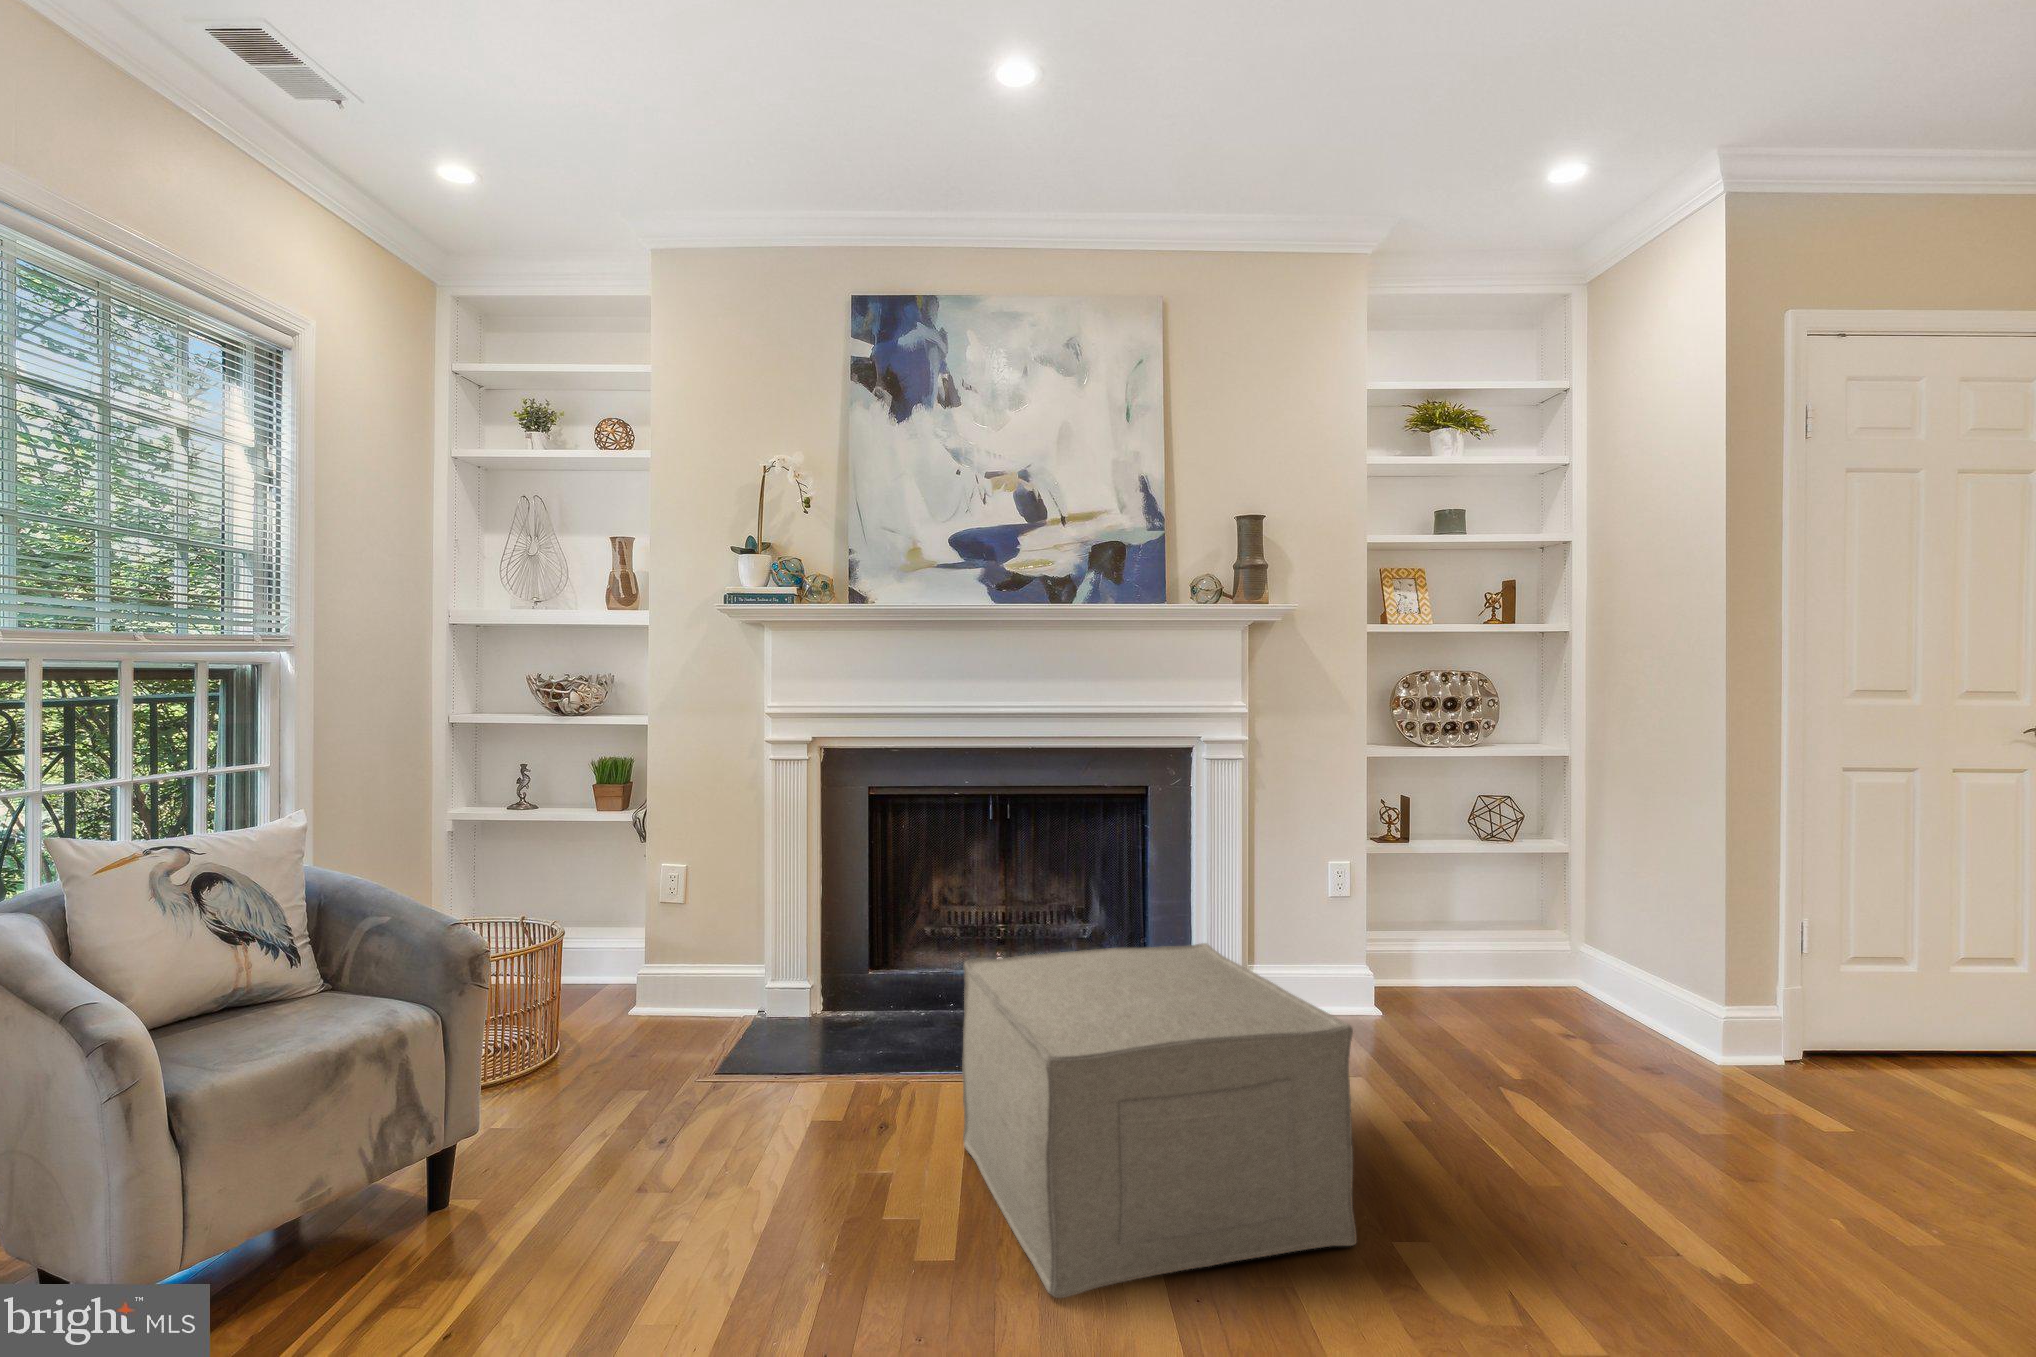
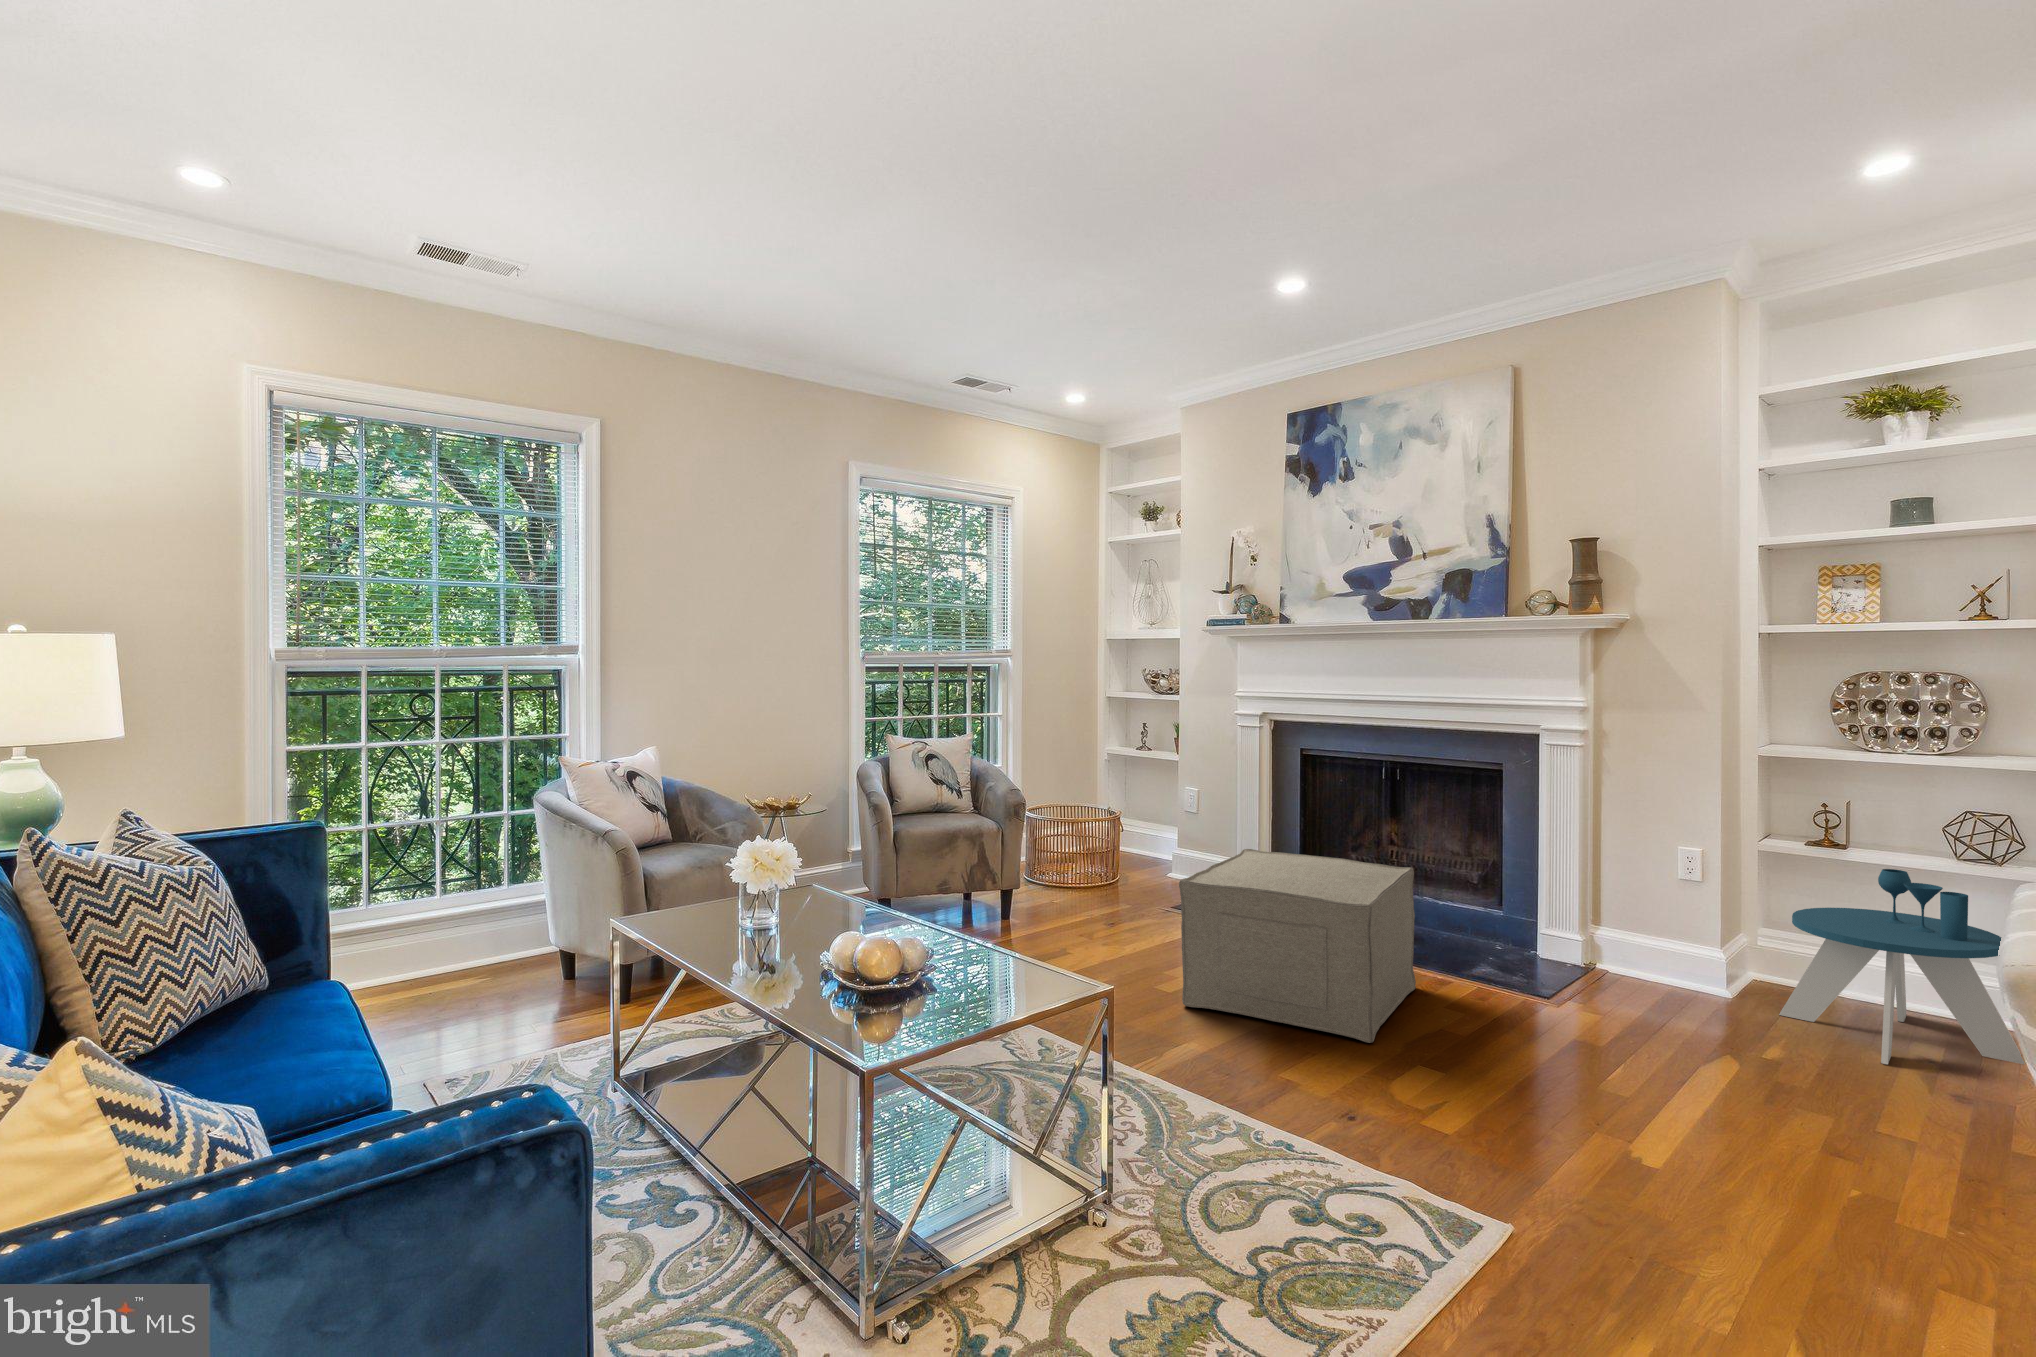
side table: none [1458,860,1635,1057] -> present [1779,869,2025,1065]

